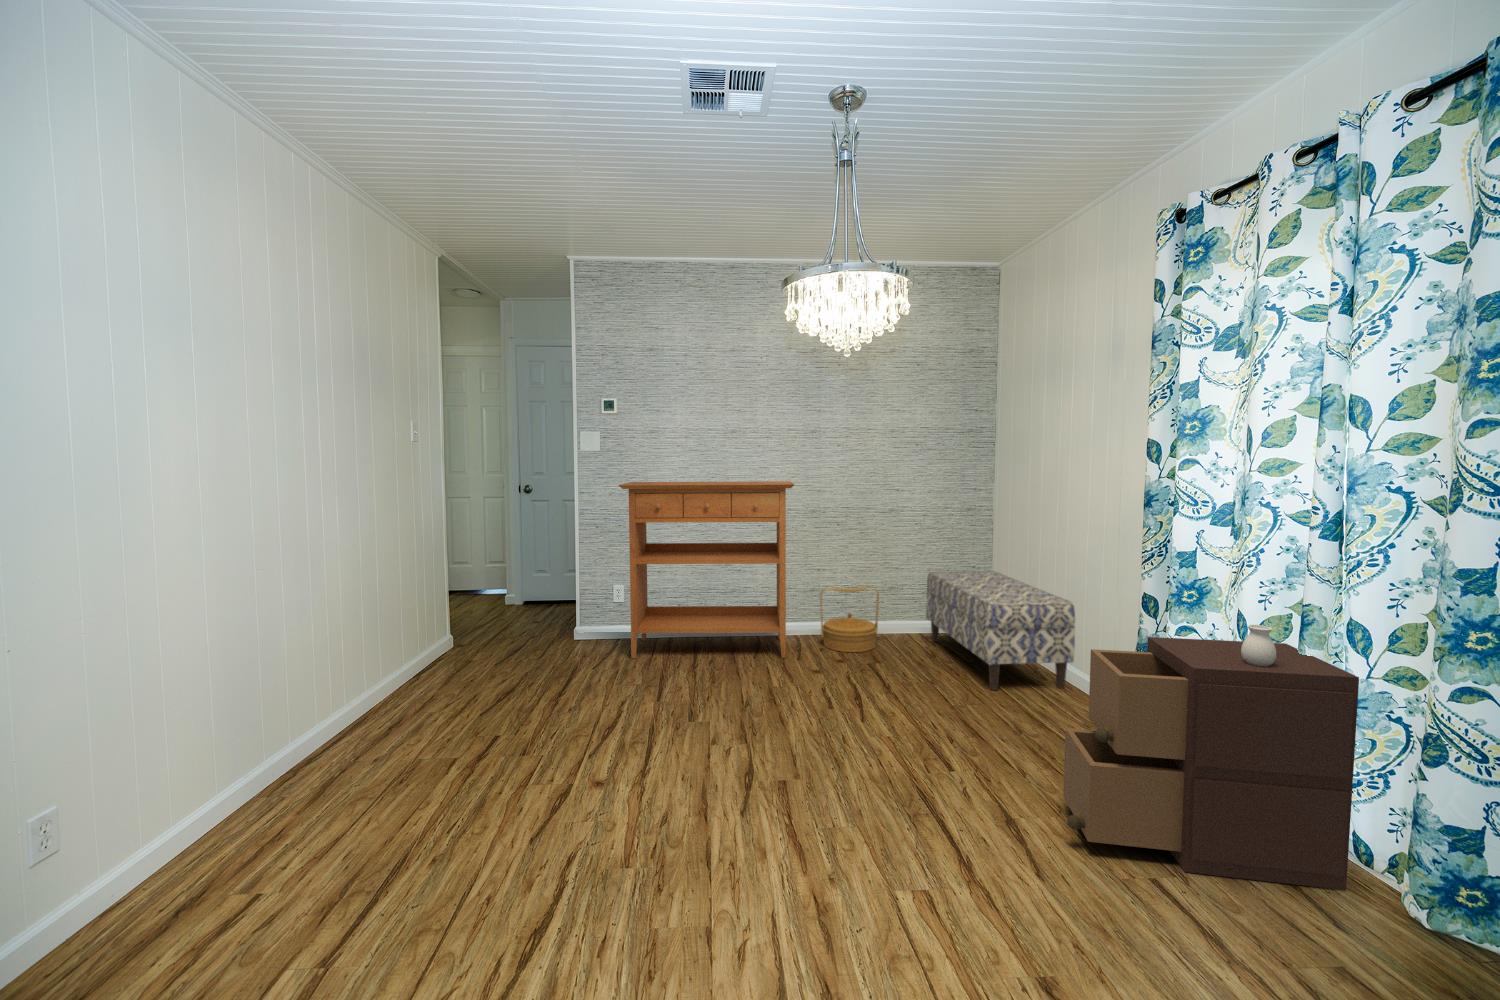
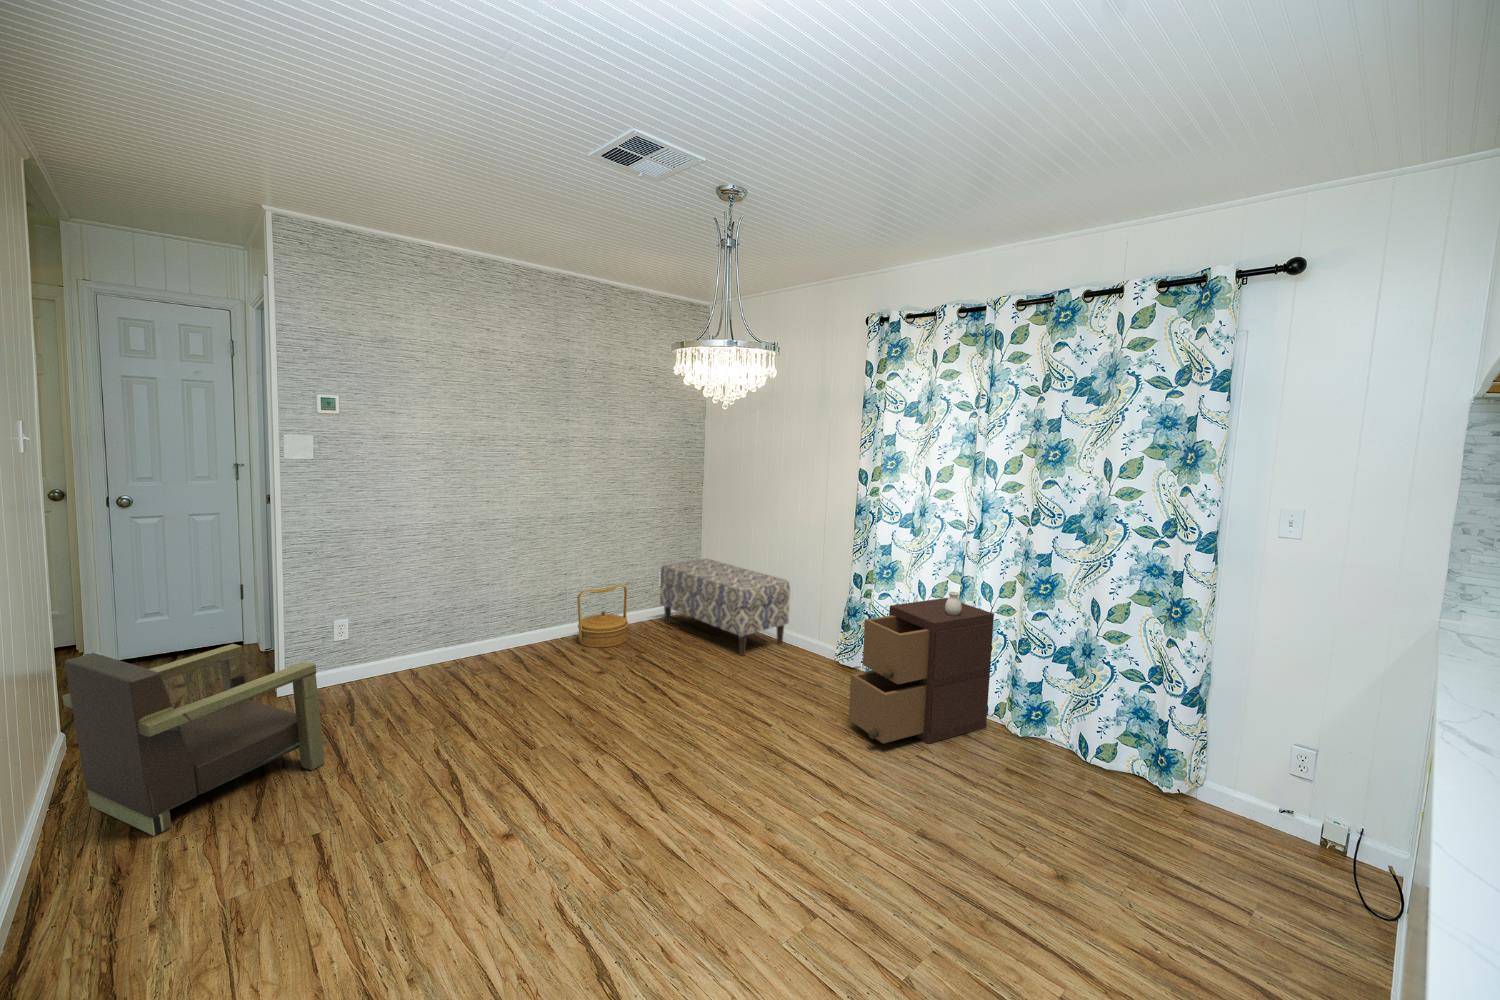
console table: present [619,481,794,659] -> none [361,493,569,702]
armchair: none [415,572,549,706] -> present [62,644,325,836]

